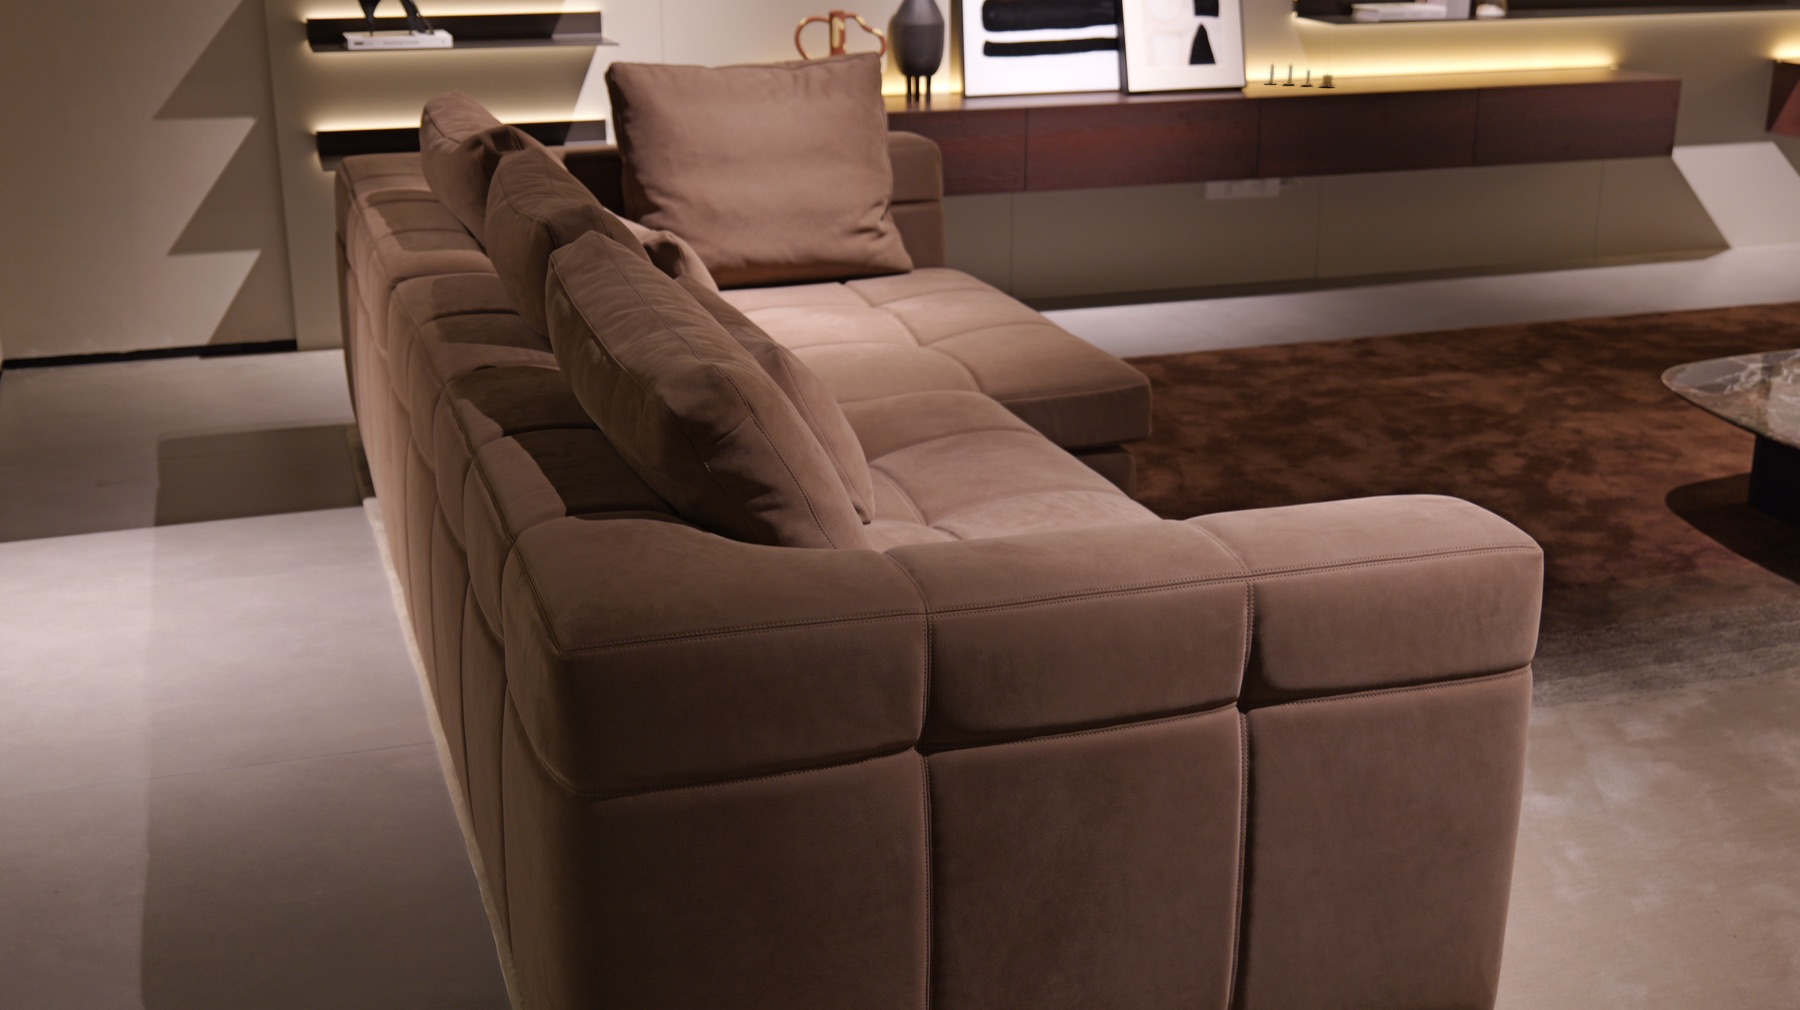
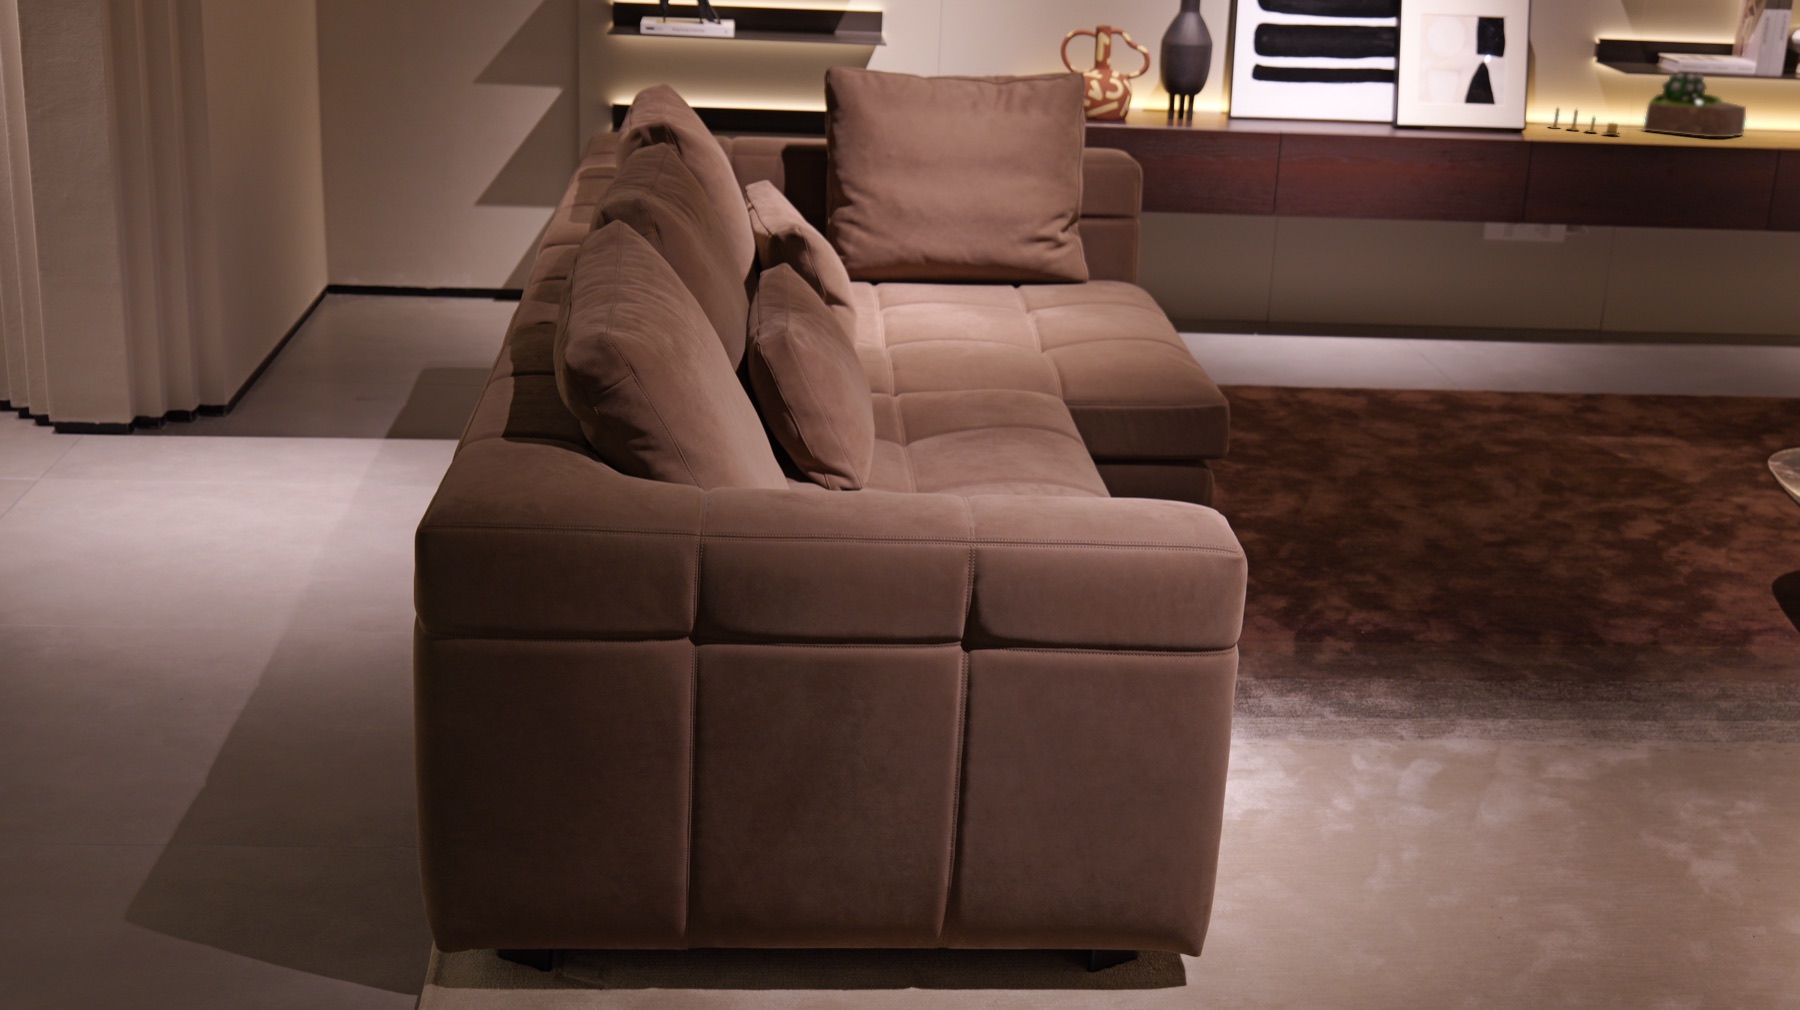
succulent plant: none [1350,11,1439,82] -> present [1644,72,1746,137]

